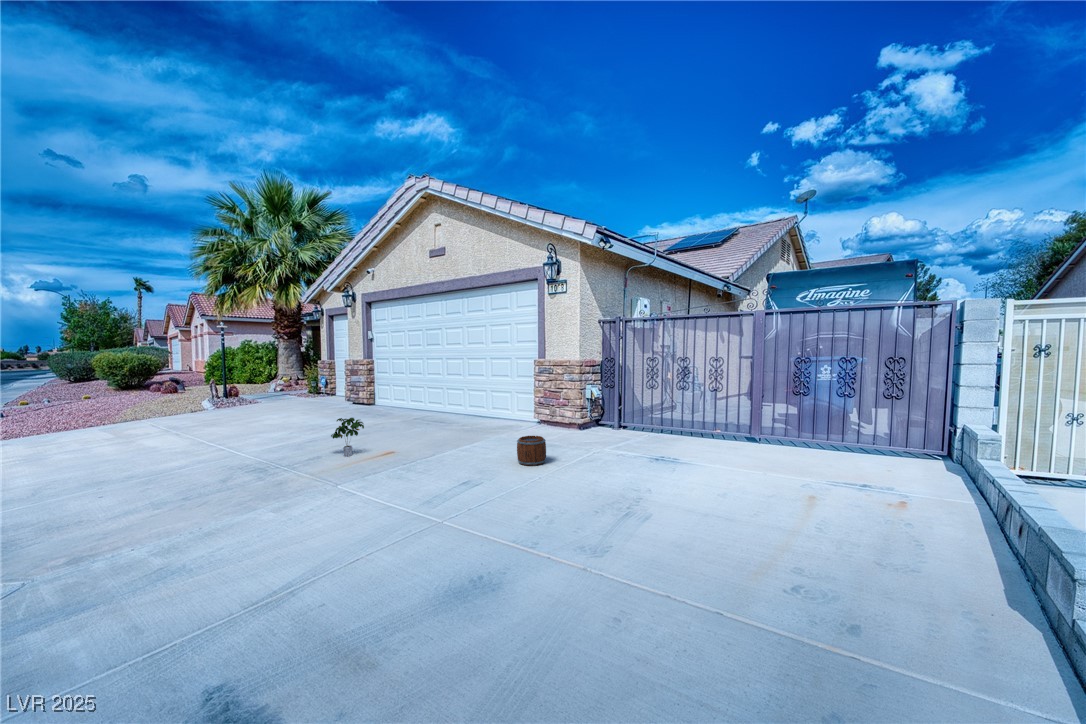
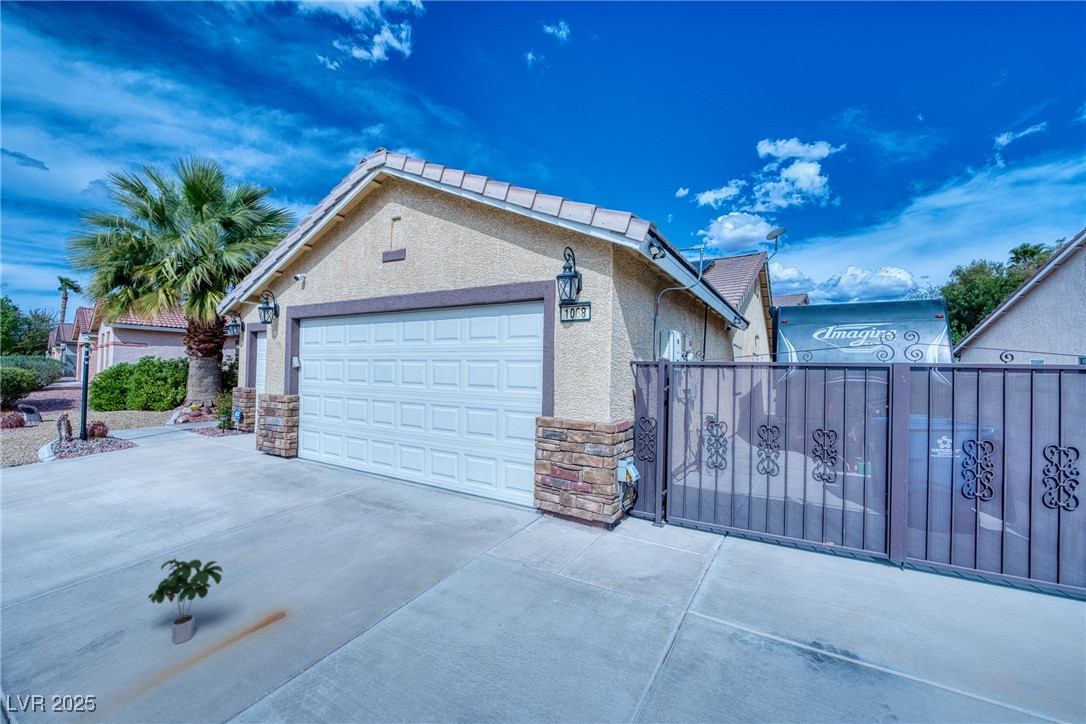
bucket: present [517,436,546,466] -> none [542,606,601,689]

